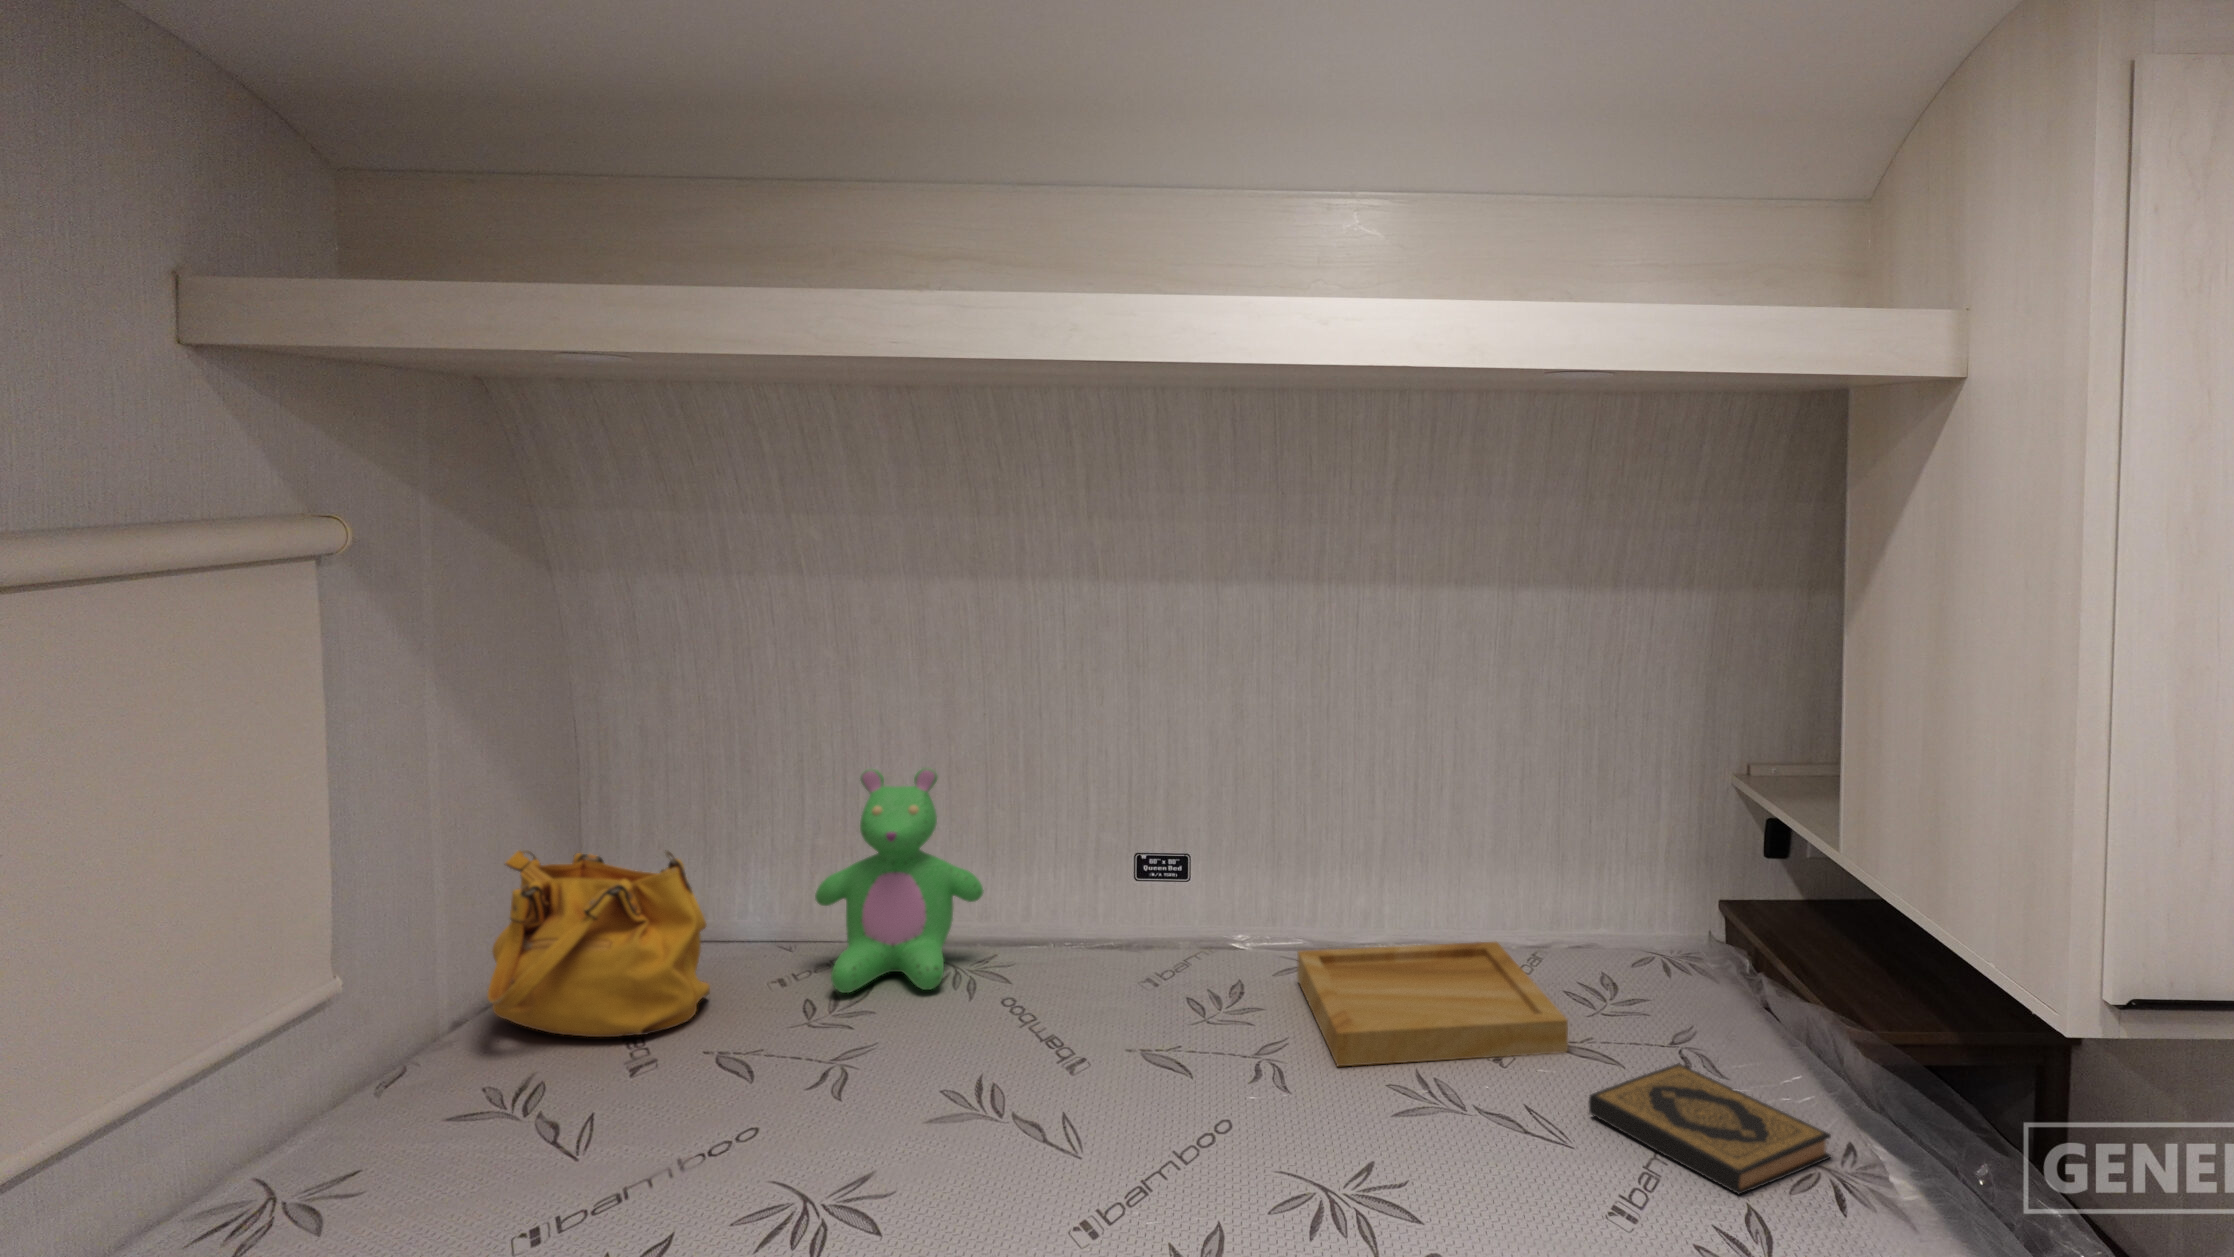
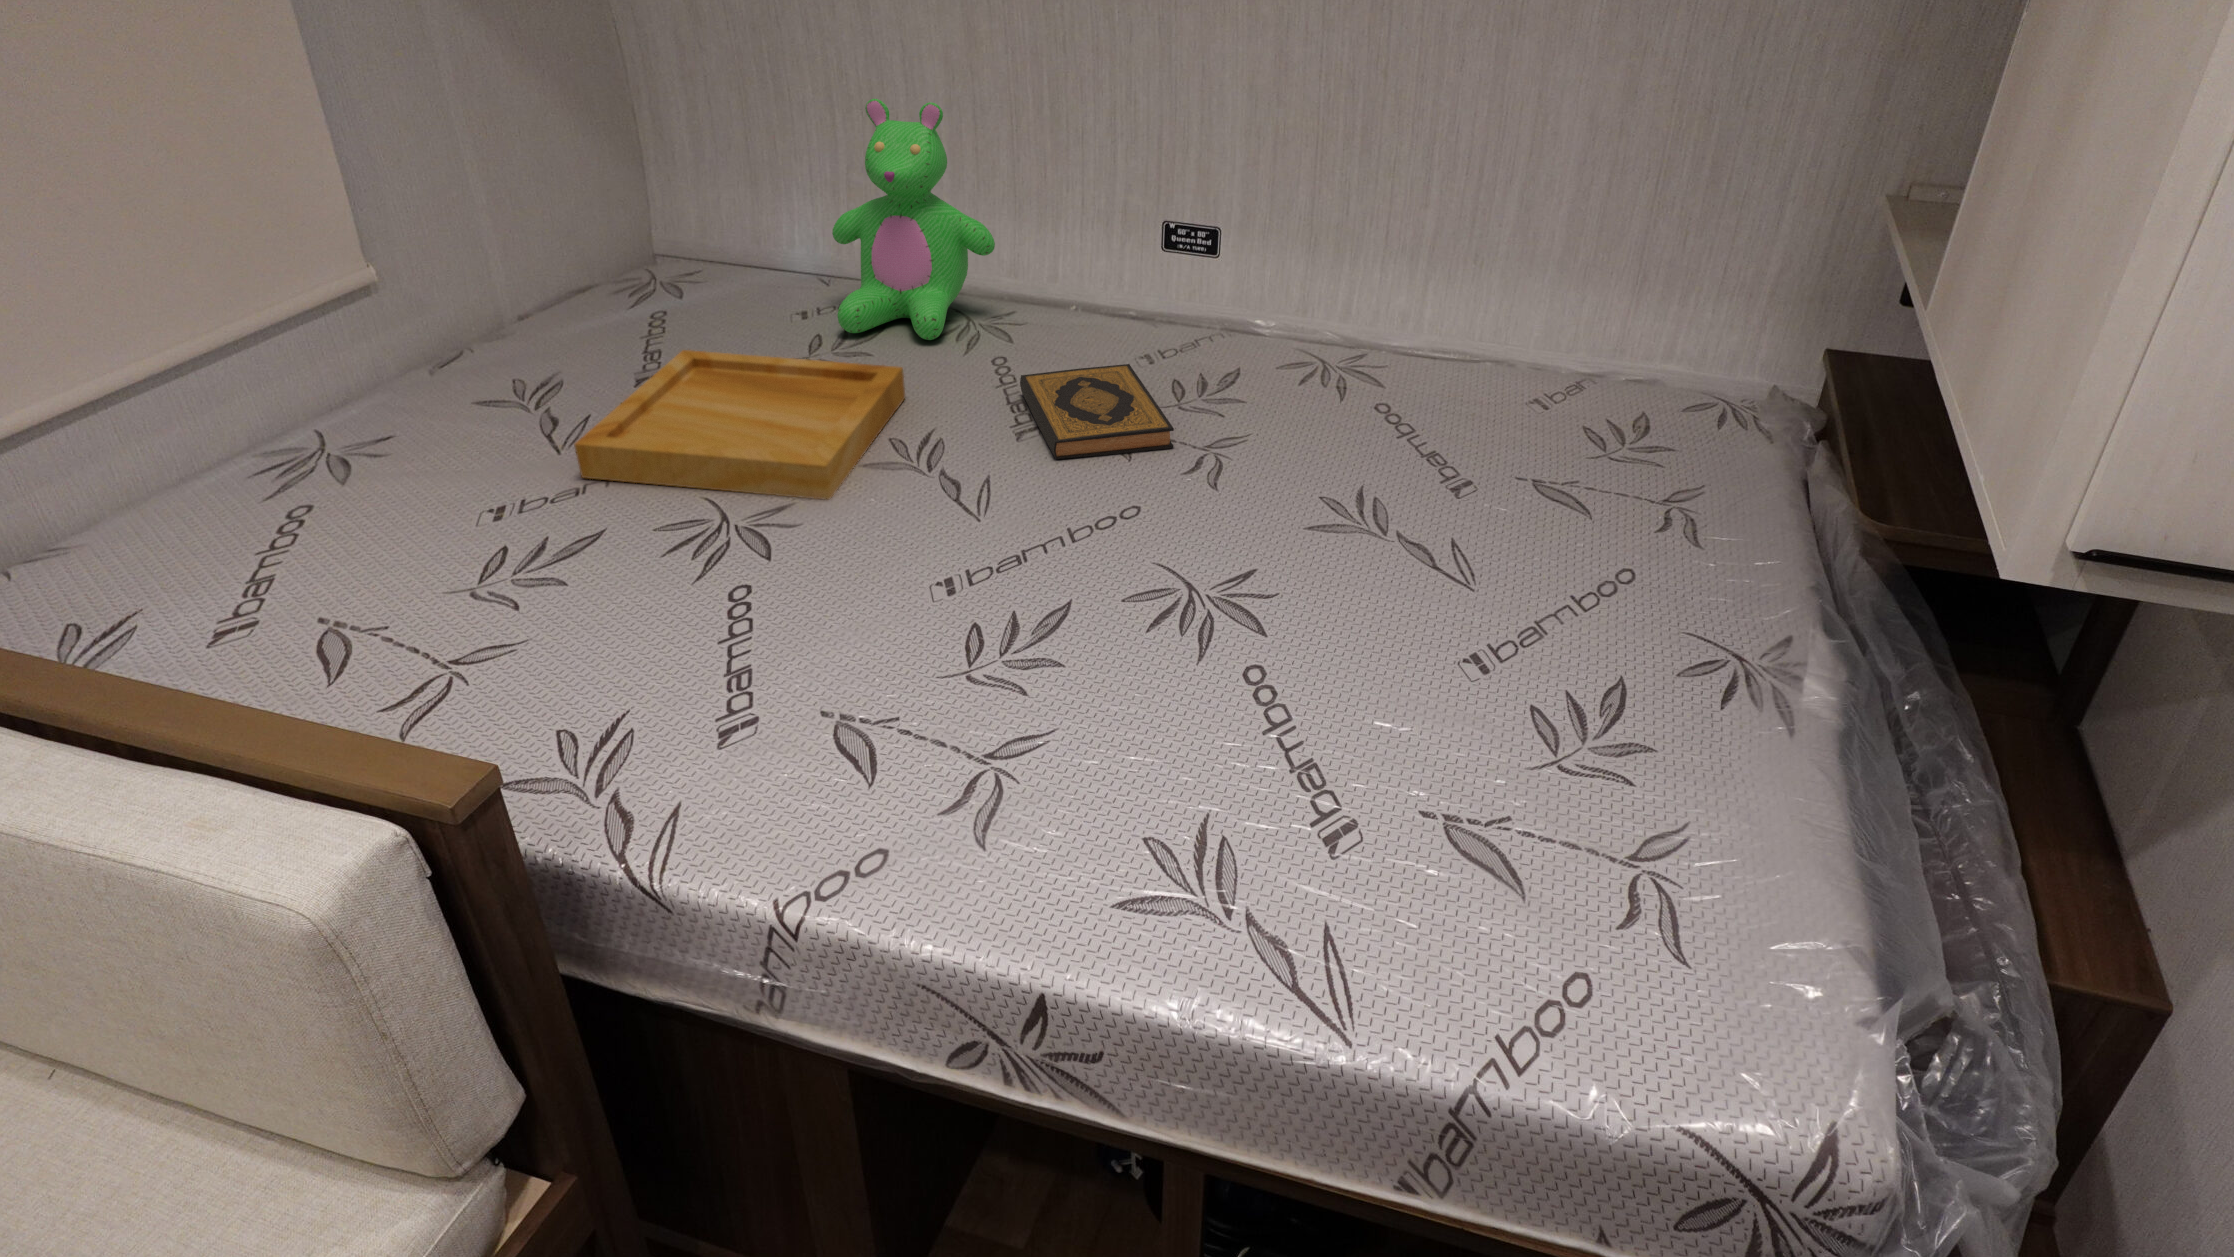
handbag: present [488,850,710,1037] -> none [523,156,734,350]
tray: present [1297,942,1568,1066] -> present [574,350,905,500]
hardback book: present [1589,1063,1831,1194] -> present [1020,364,1174,459]

